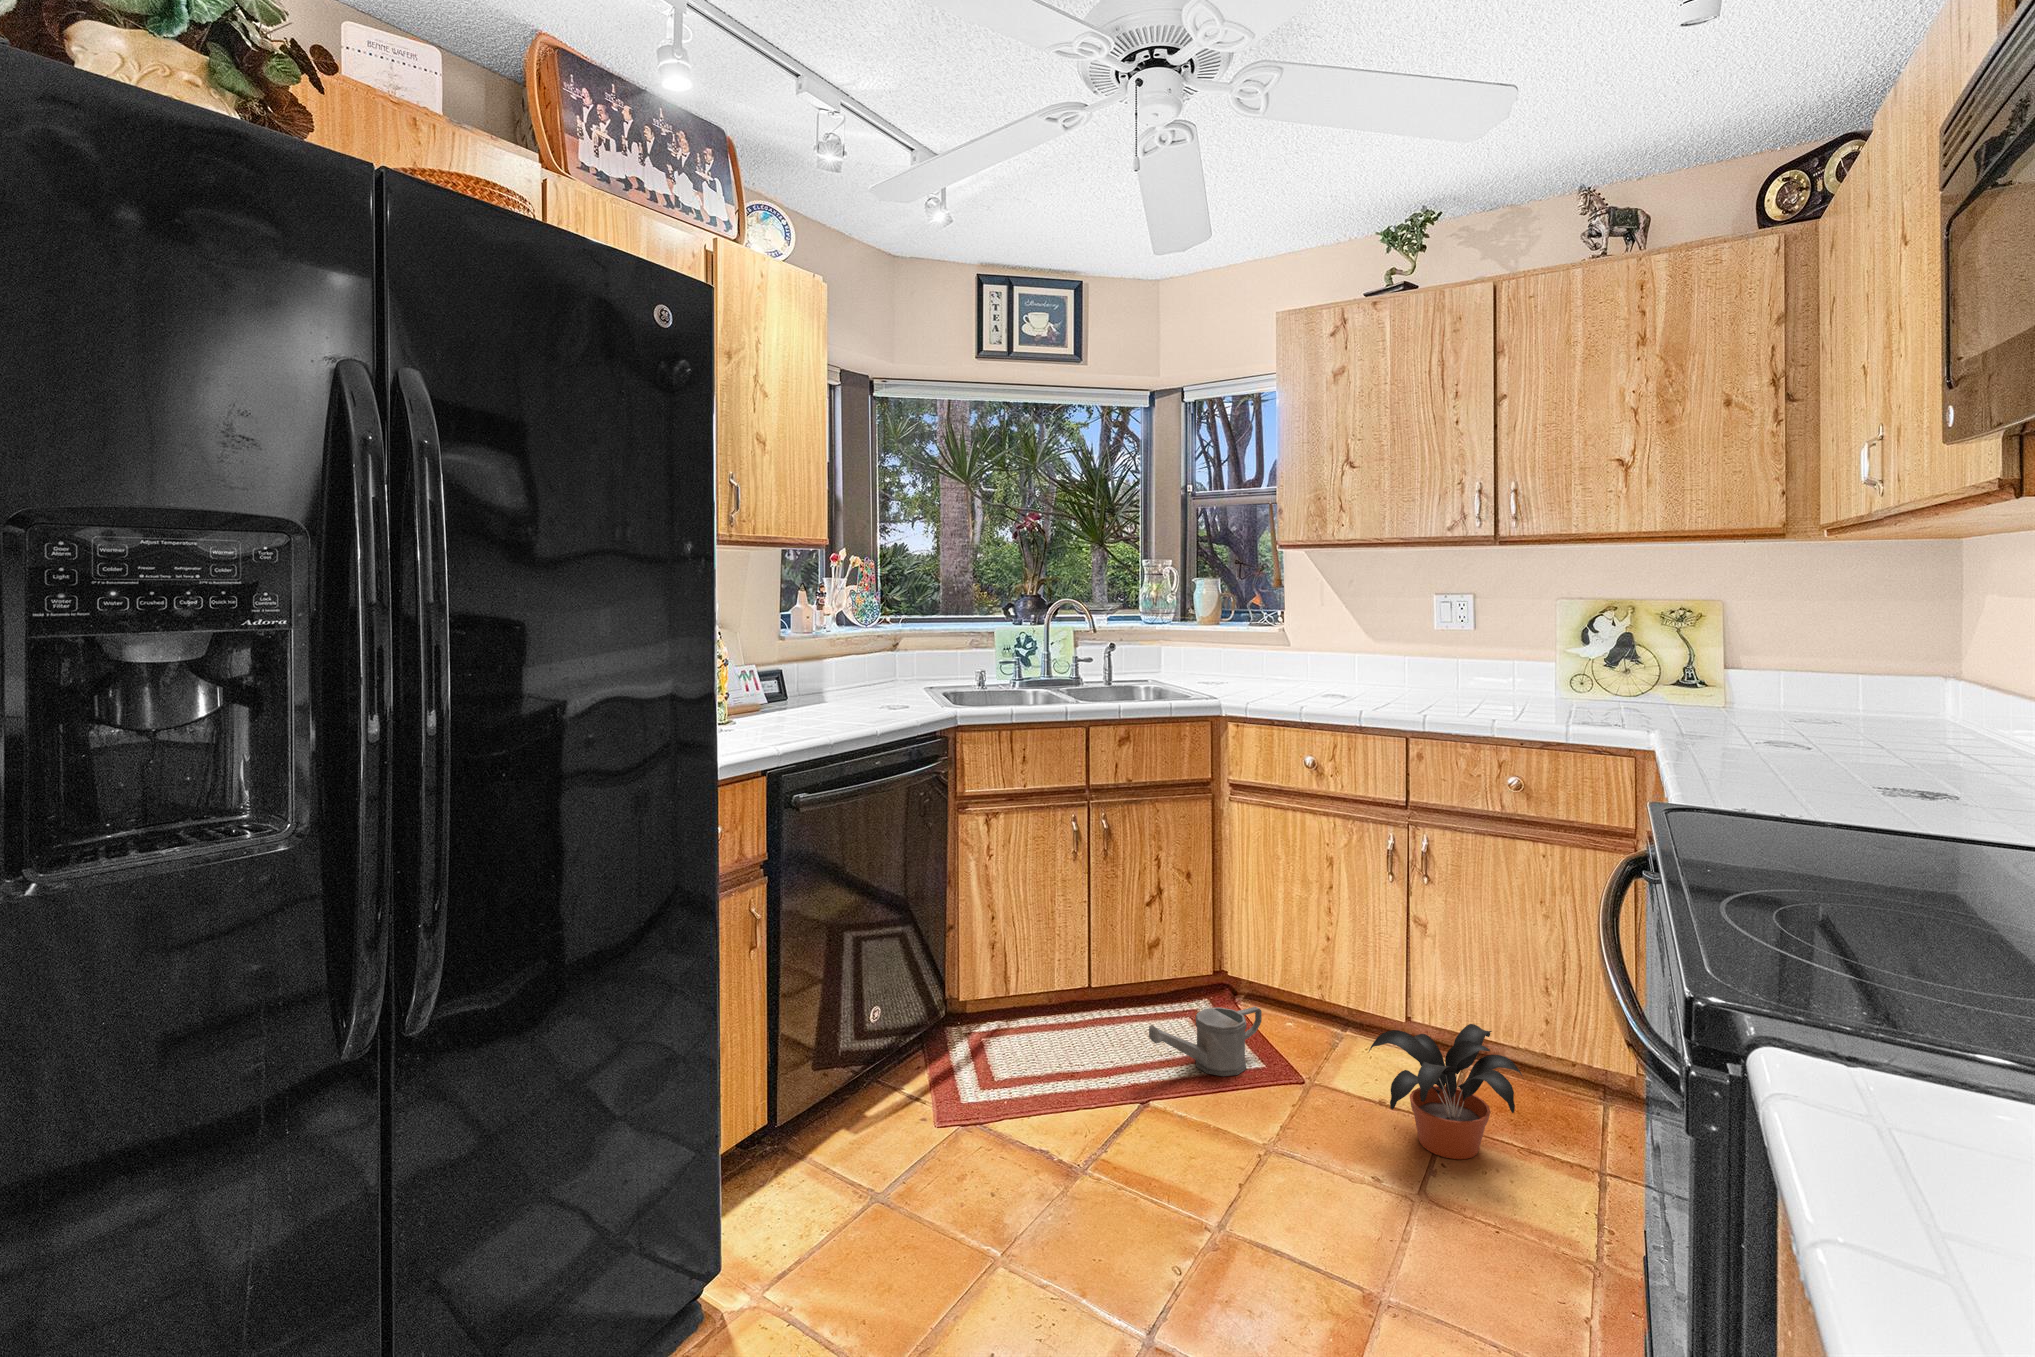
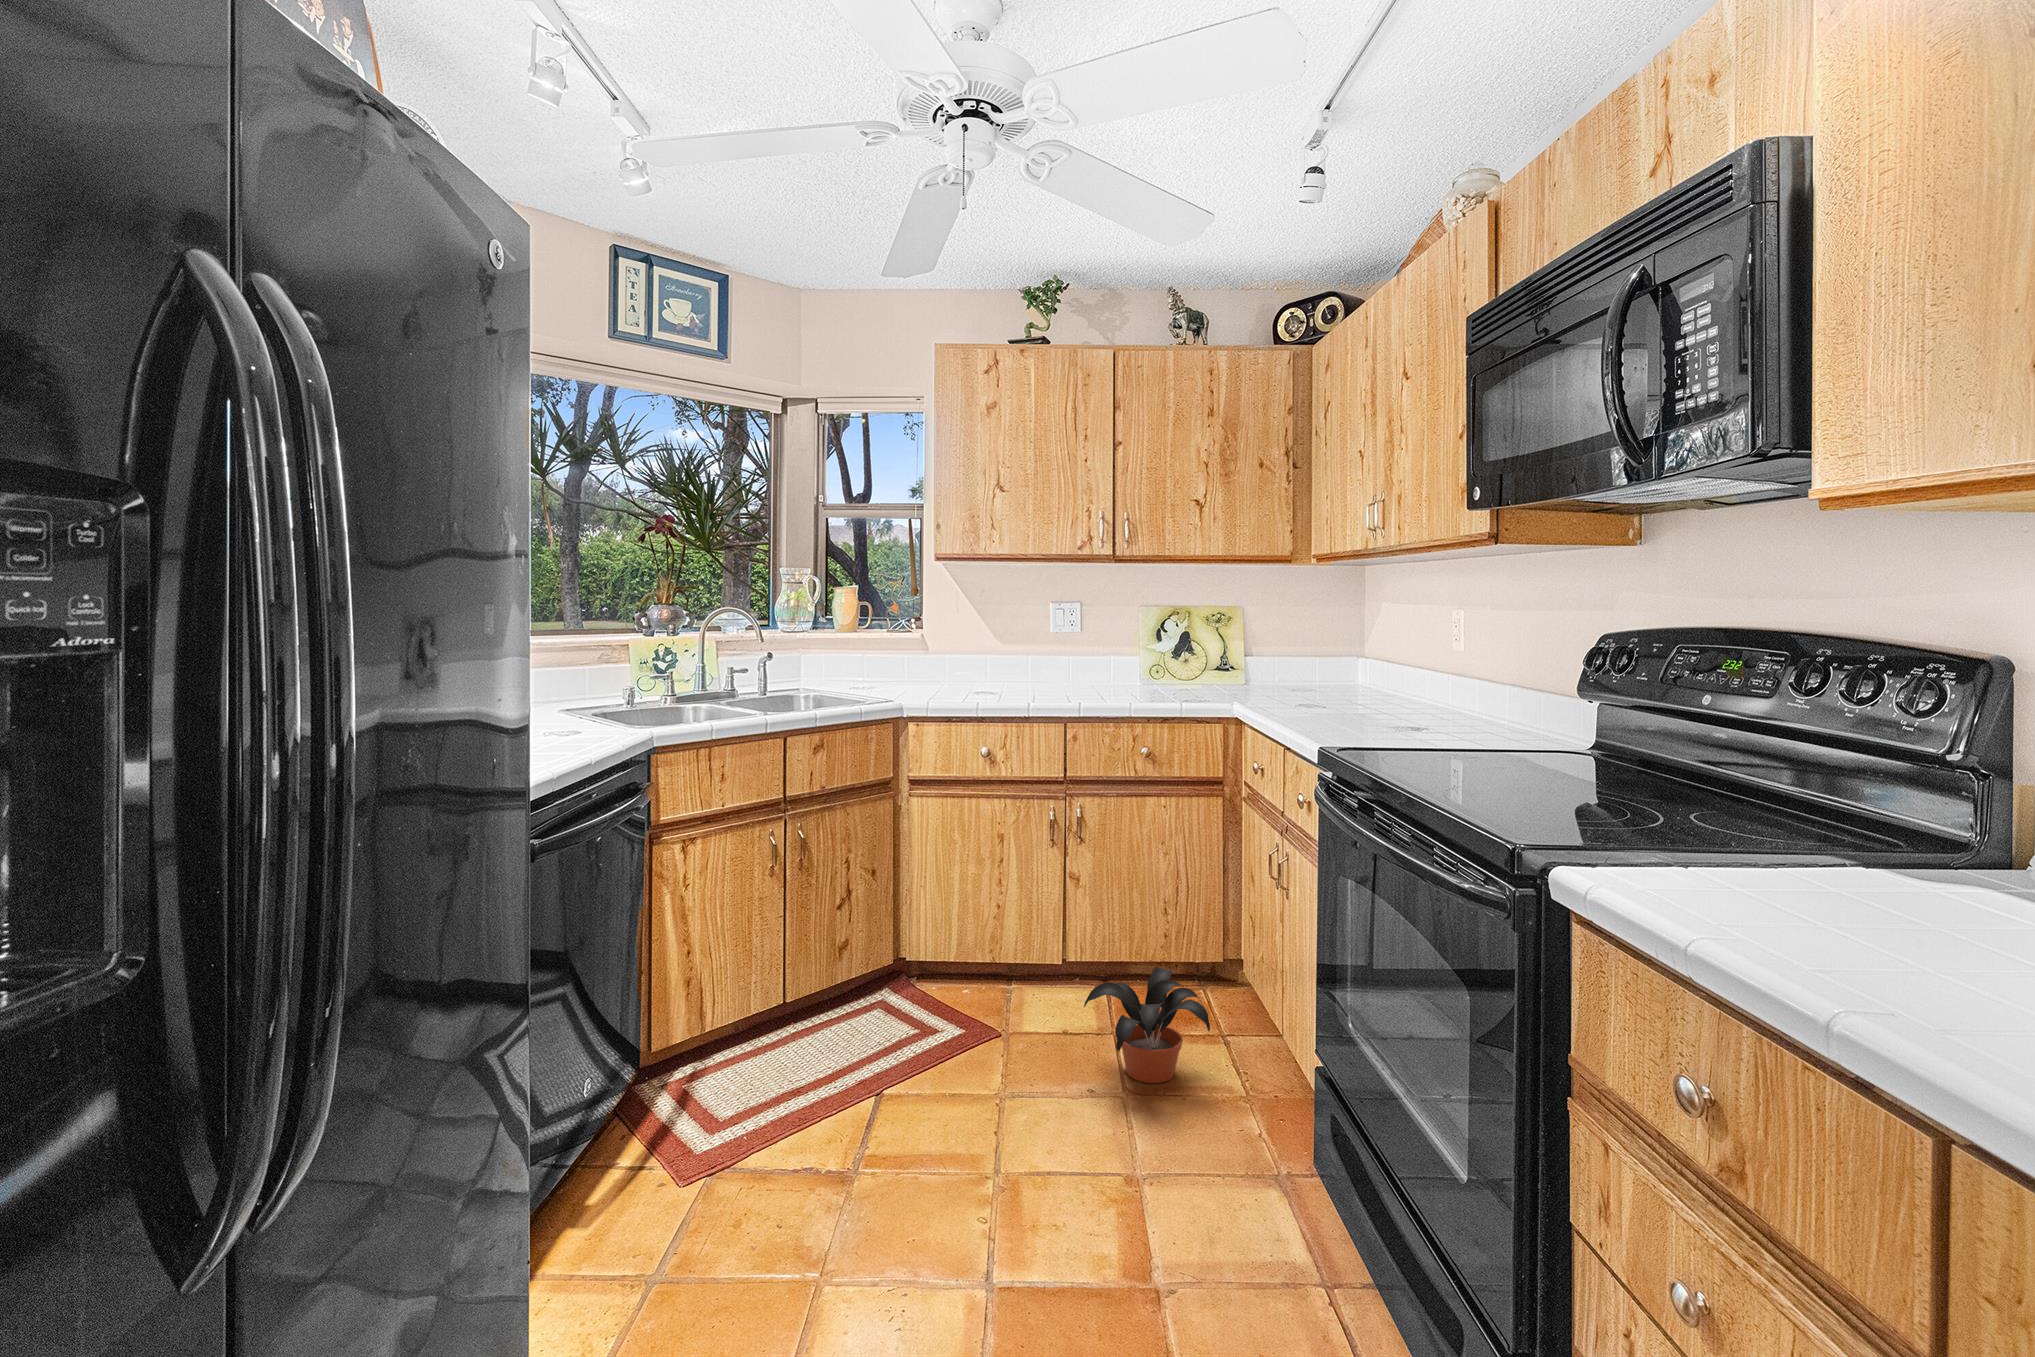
watering can: present [1149,1007,1262,1076] -> none [879,989,966,1061]

